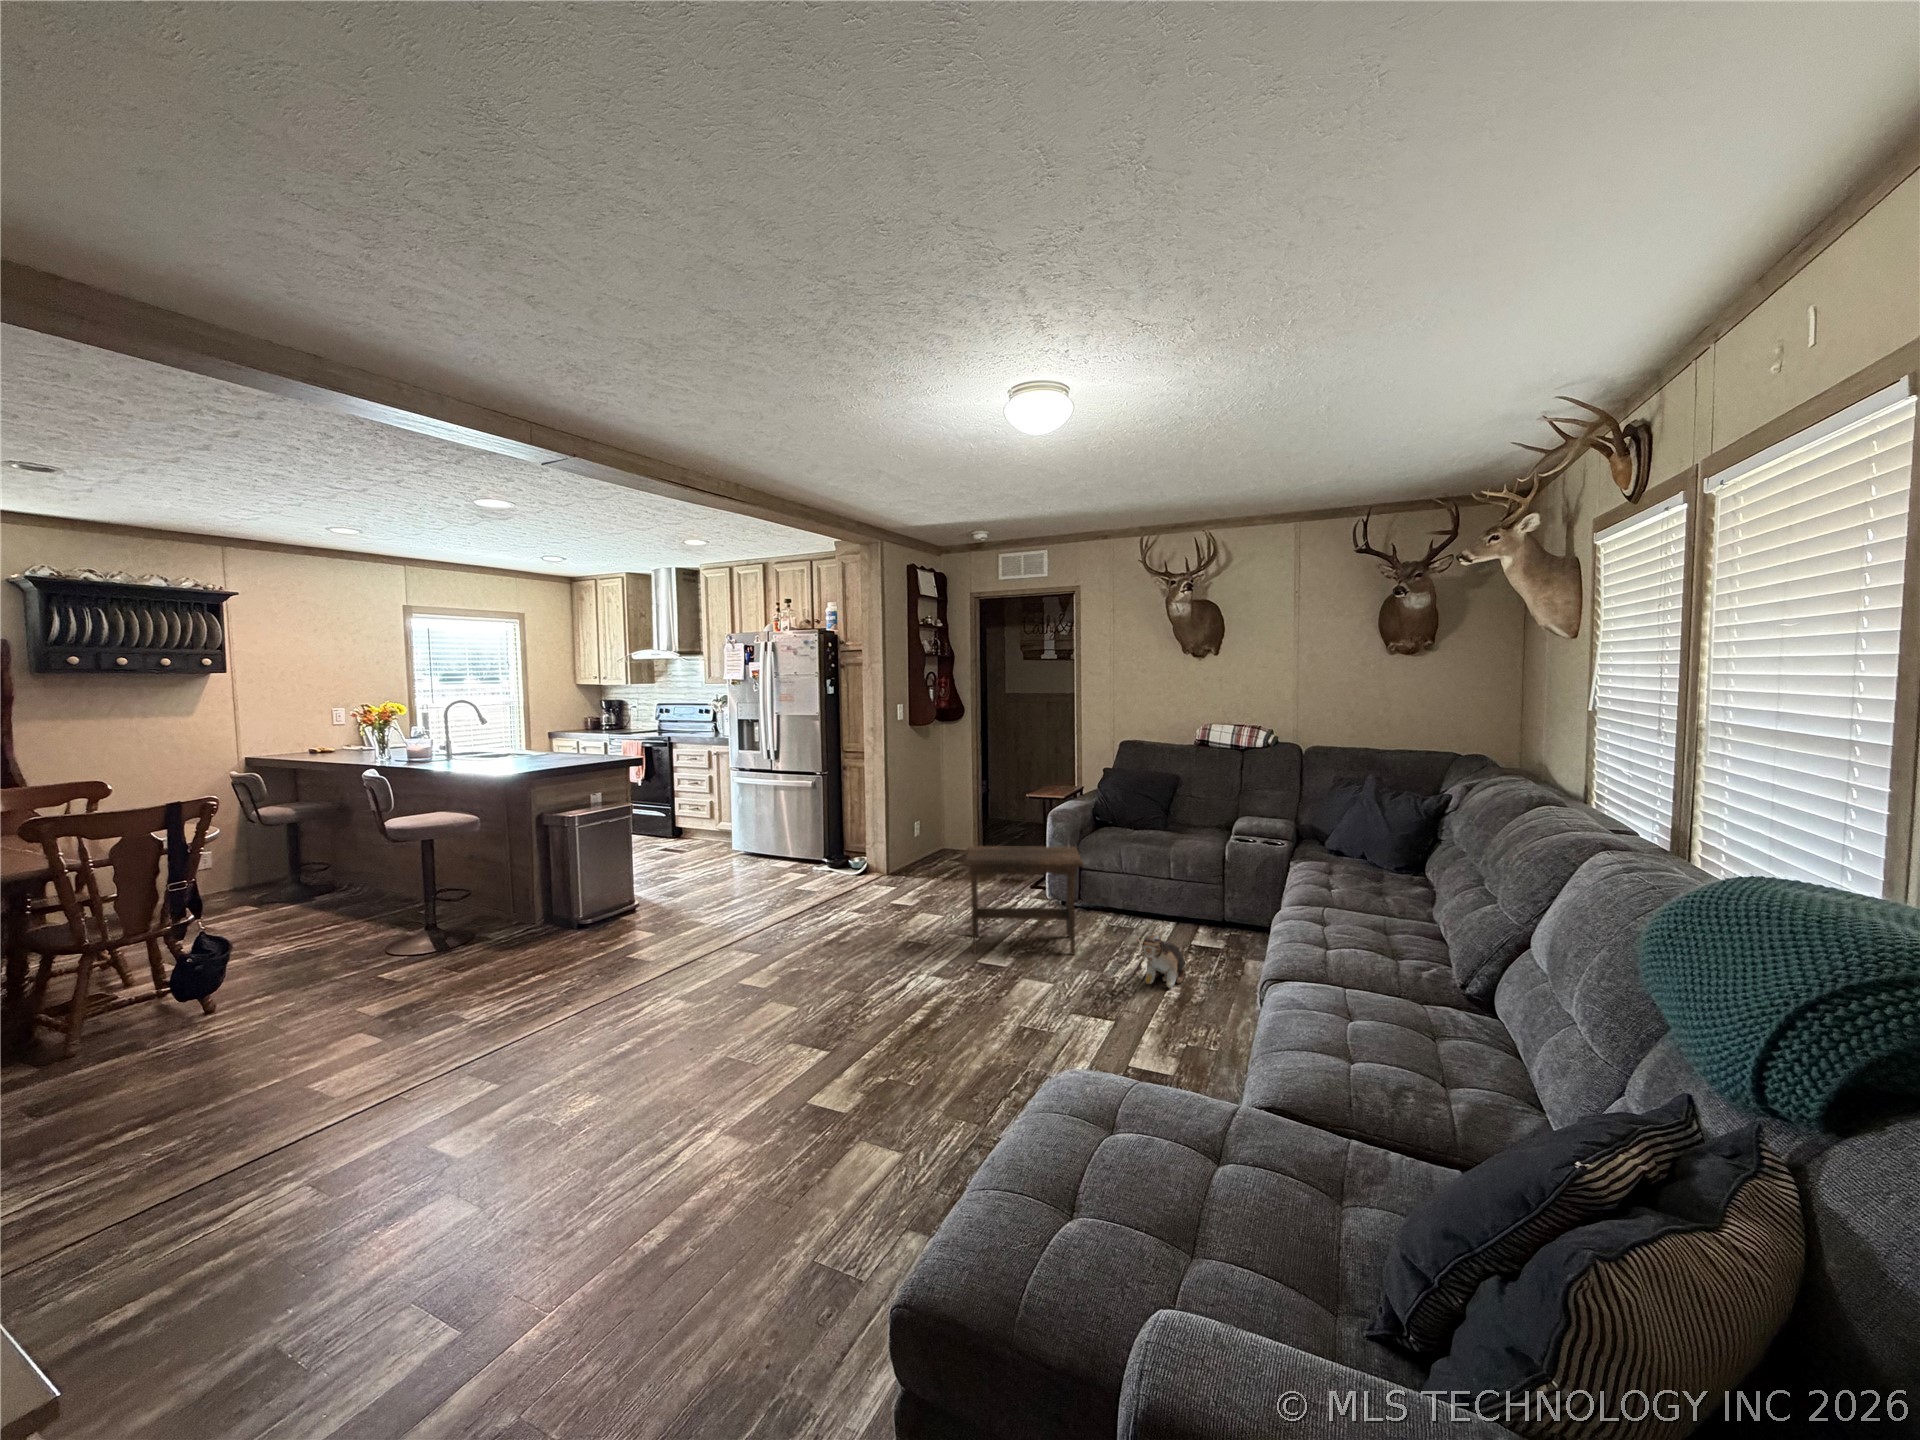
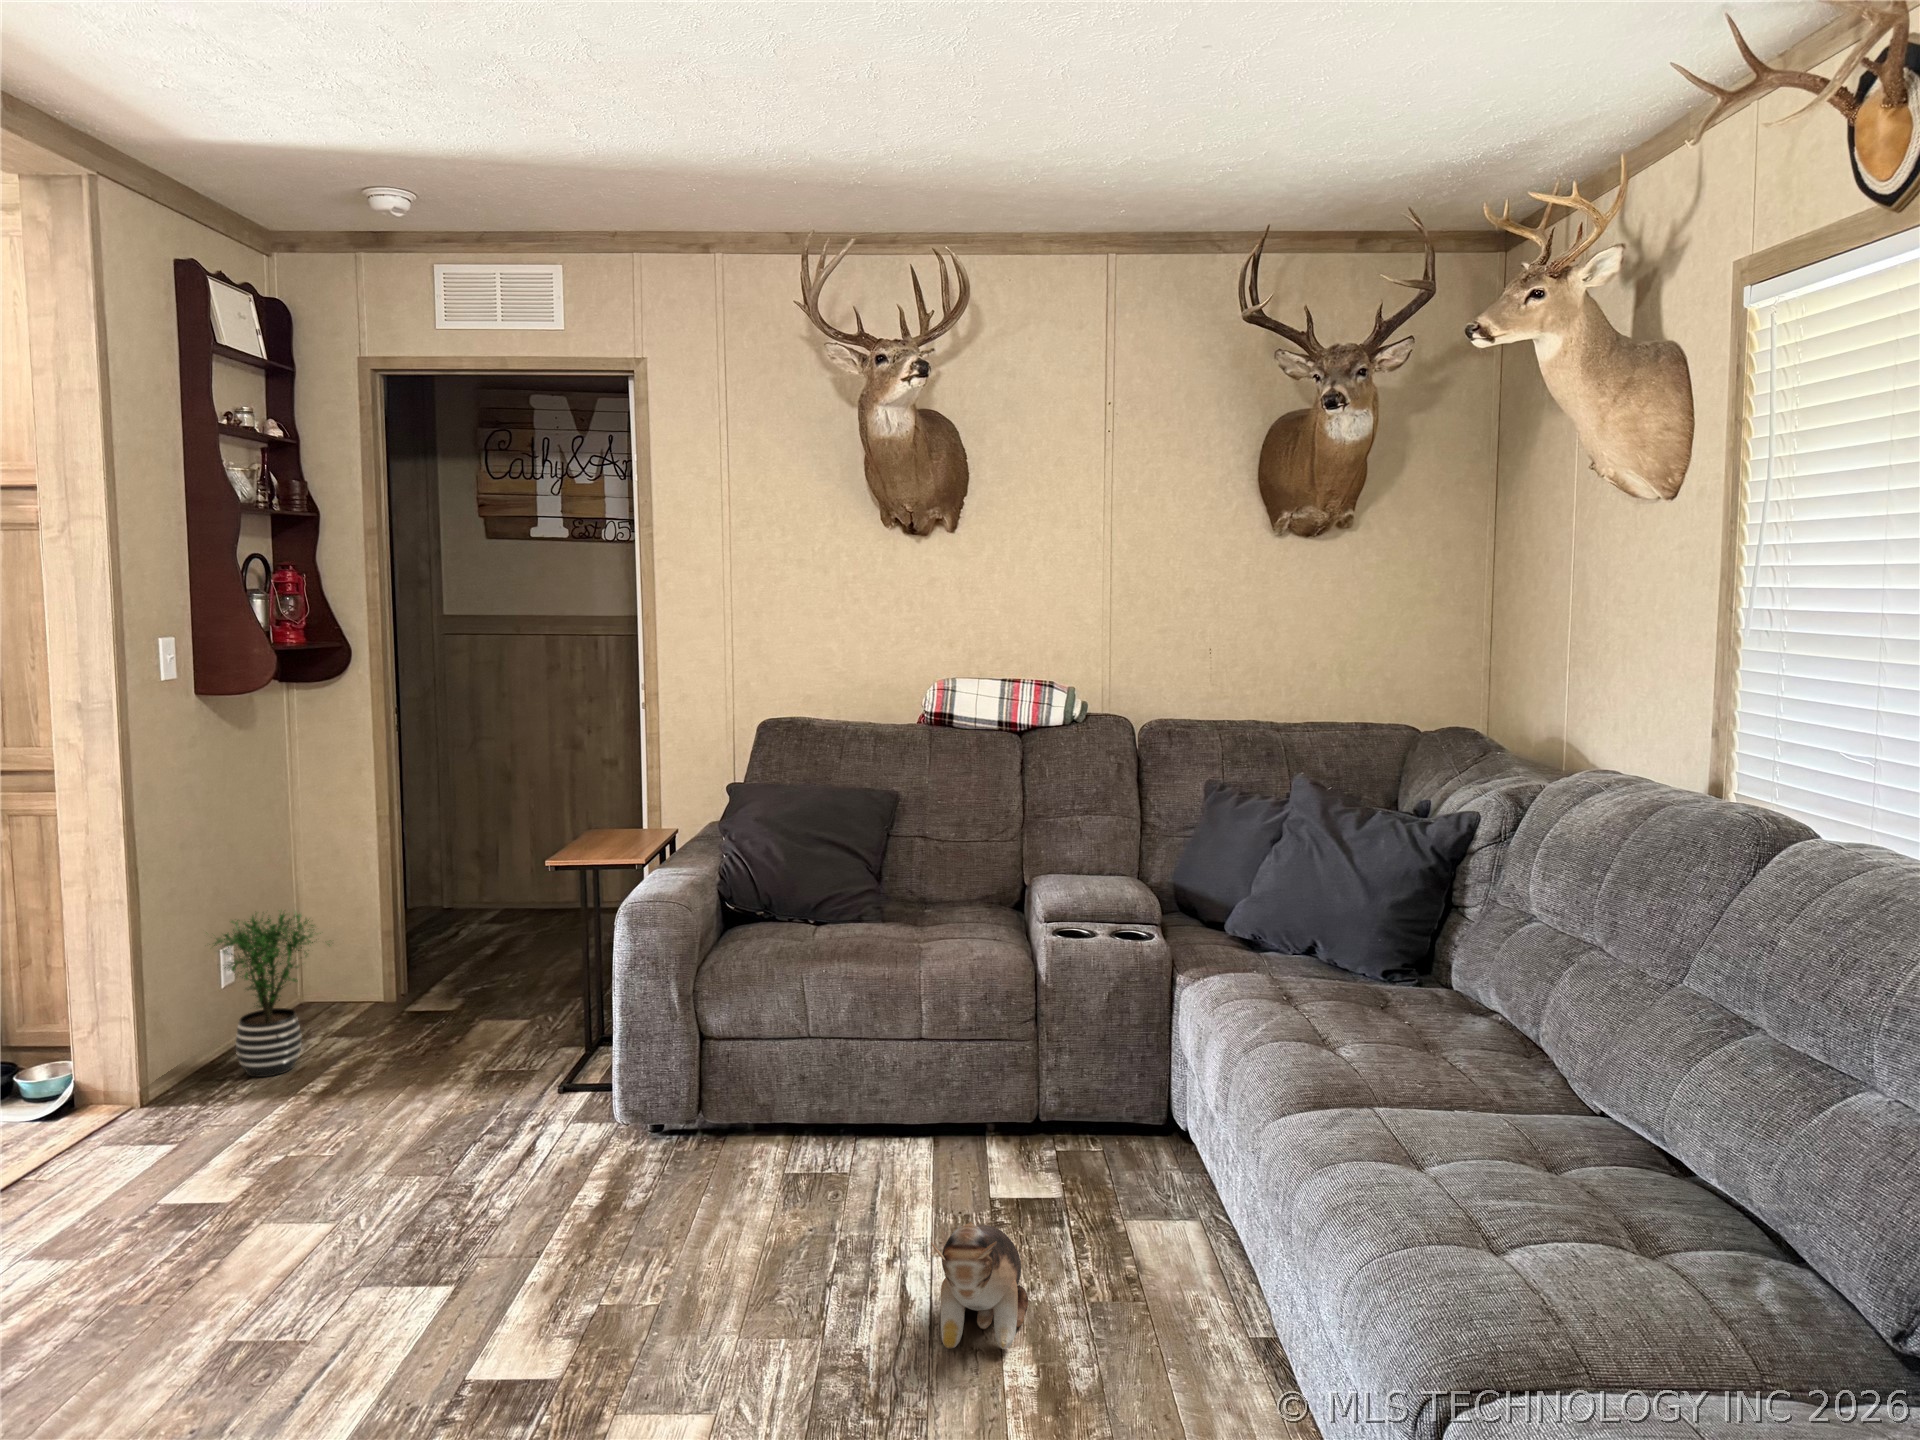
potted plant: none [909,808,953,871] -> present [213,912,330,1077]
footstool: present [963,846,1083,955] -> none [407,998,755,1350]

